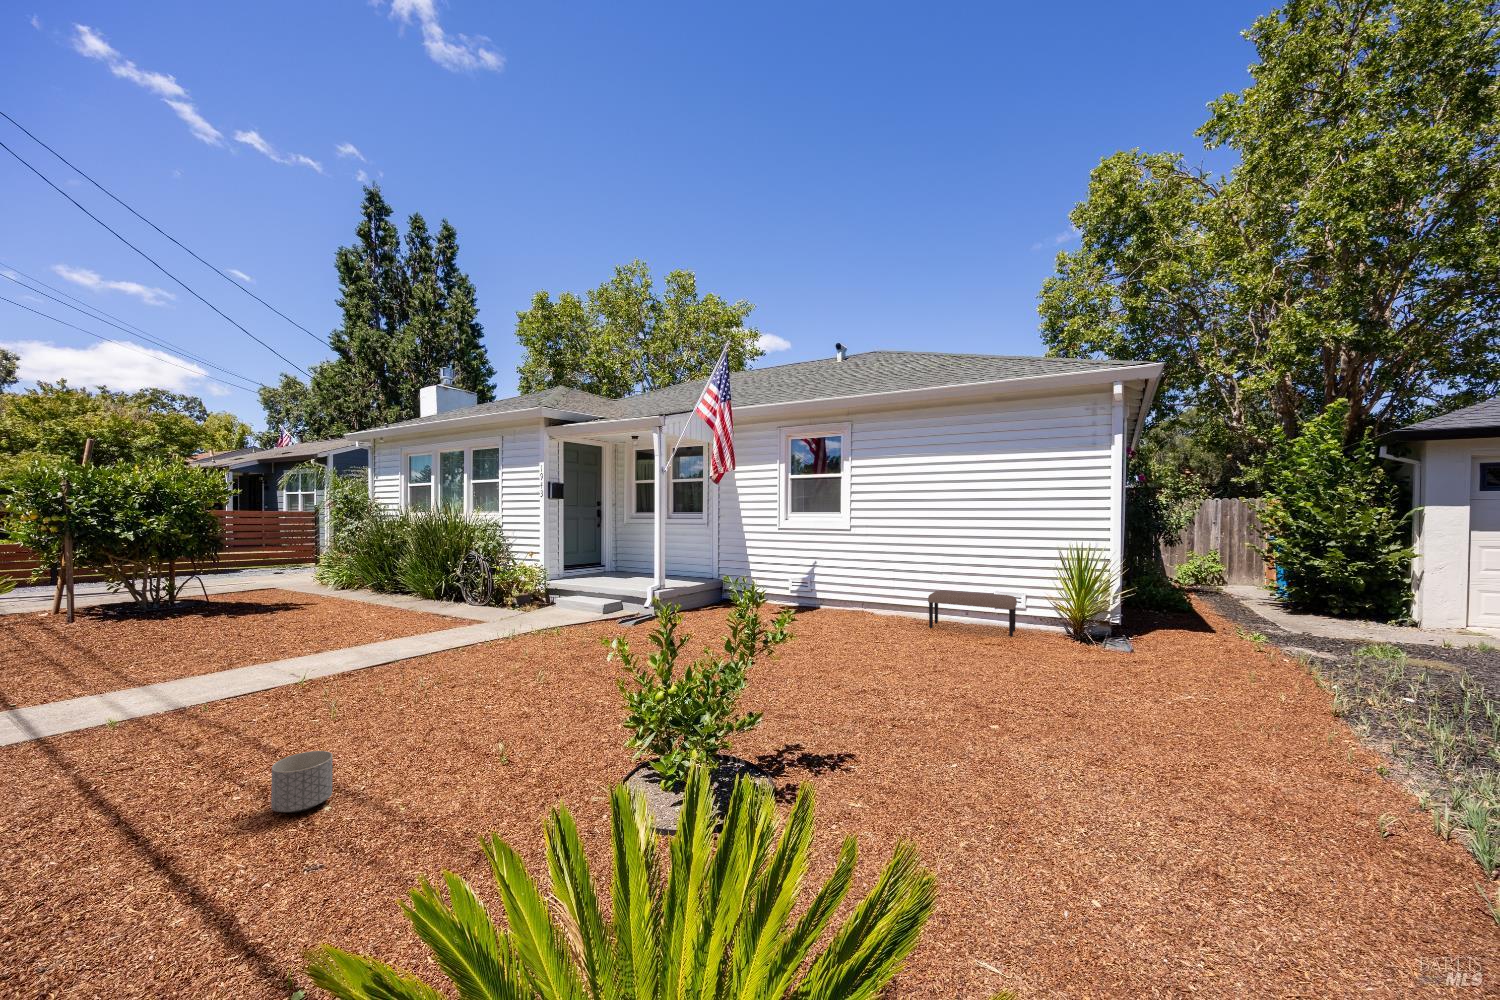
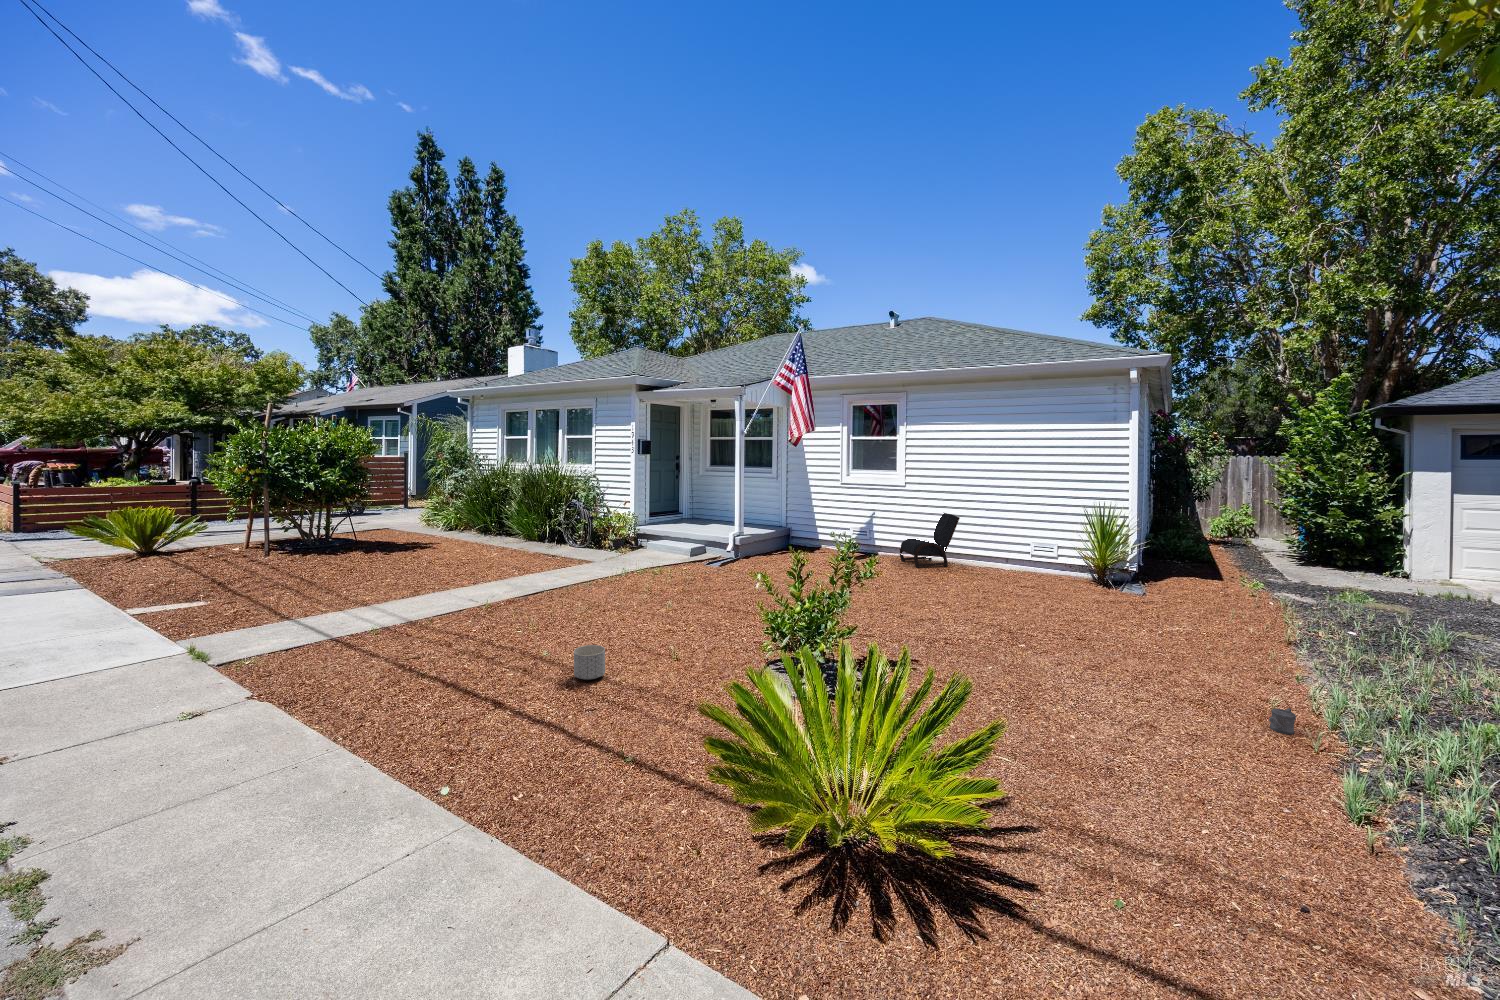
lounge chair: none [843,558,912,626] -> present [899,513,960,568]
bench: present [928,590,1017,636] -> none [973,540,1048,579]
watering can: none [1392,840,1440,892] -> present [1269,708,1296,734]

